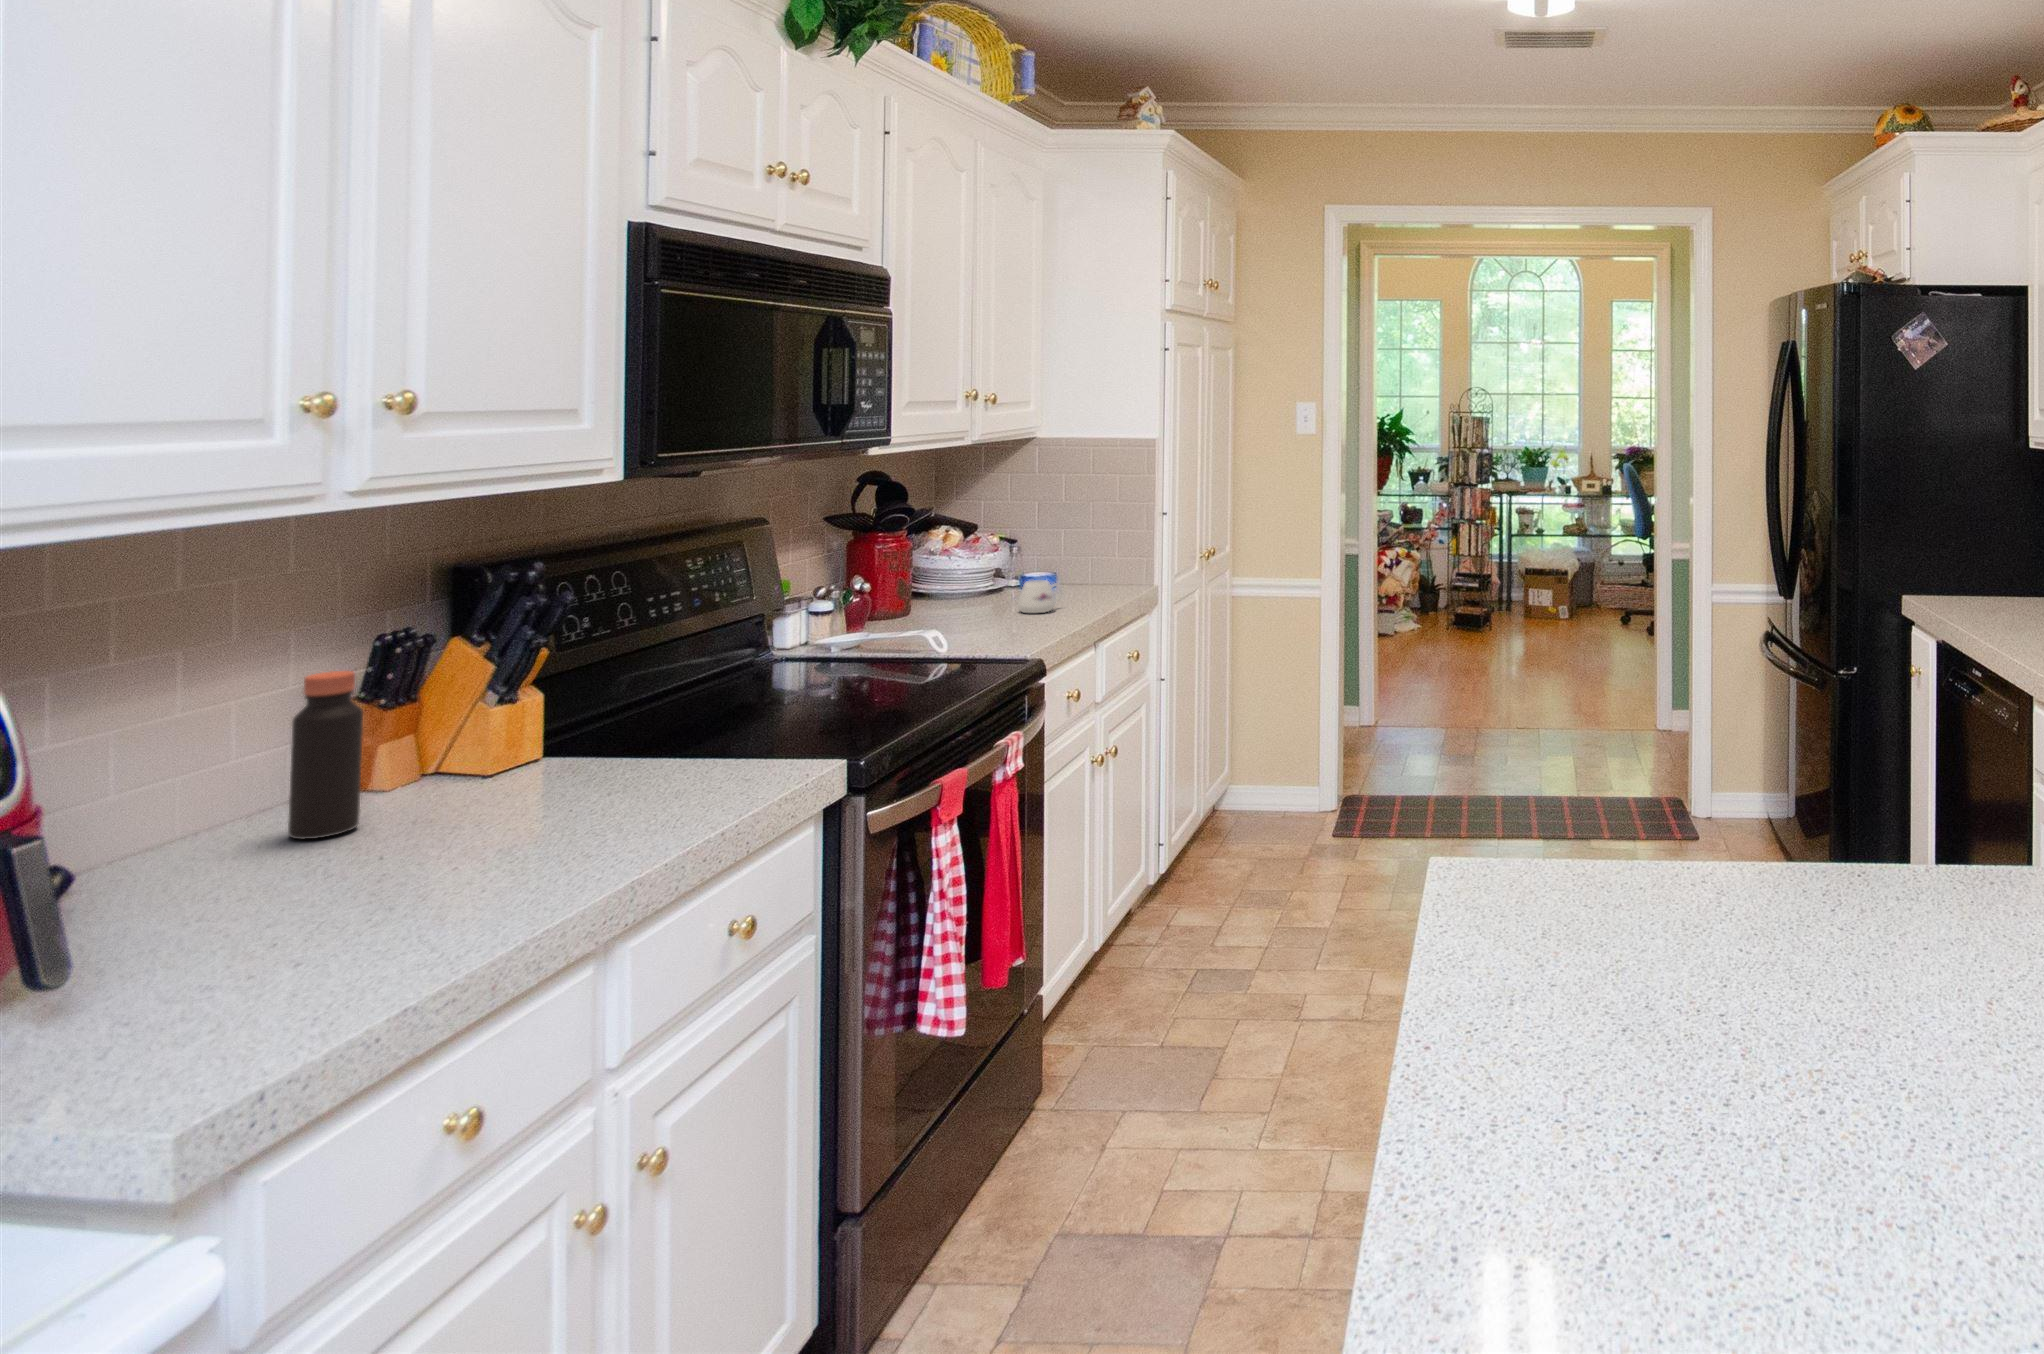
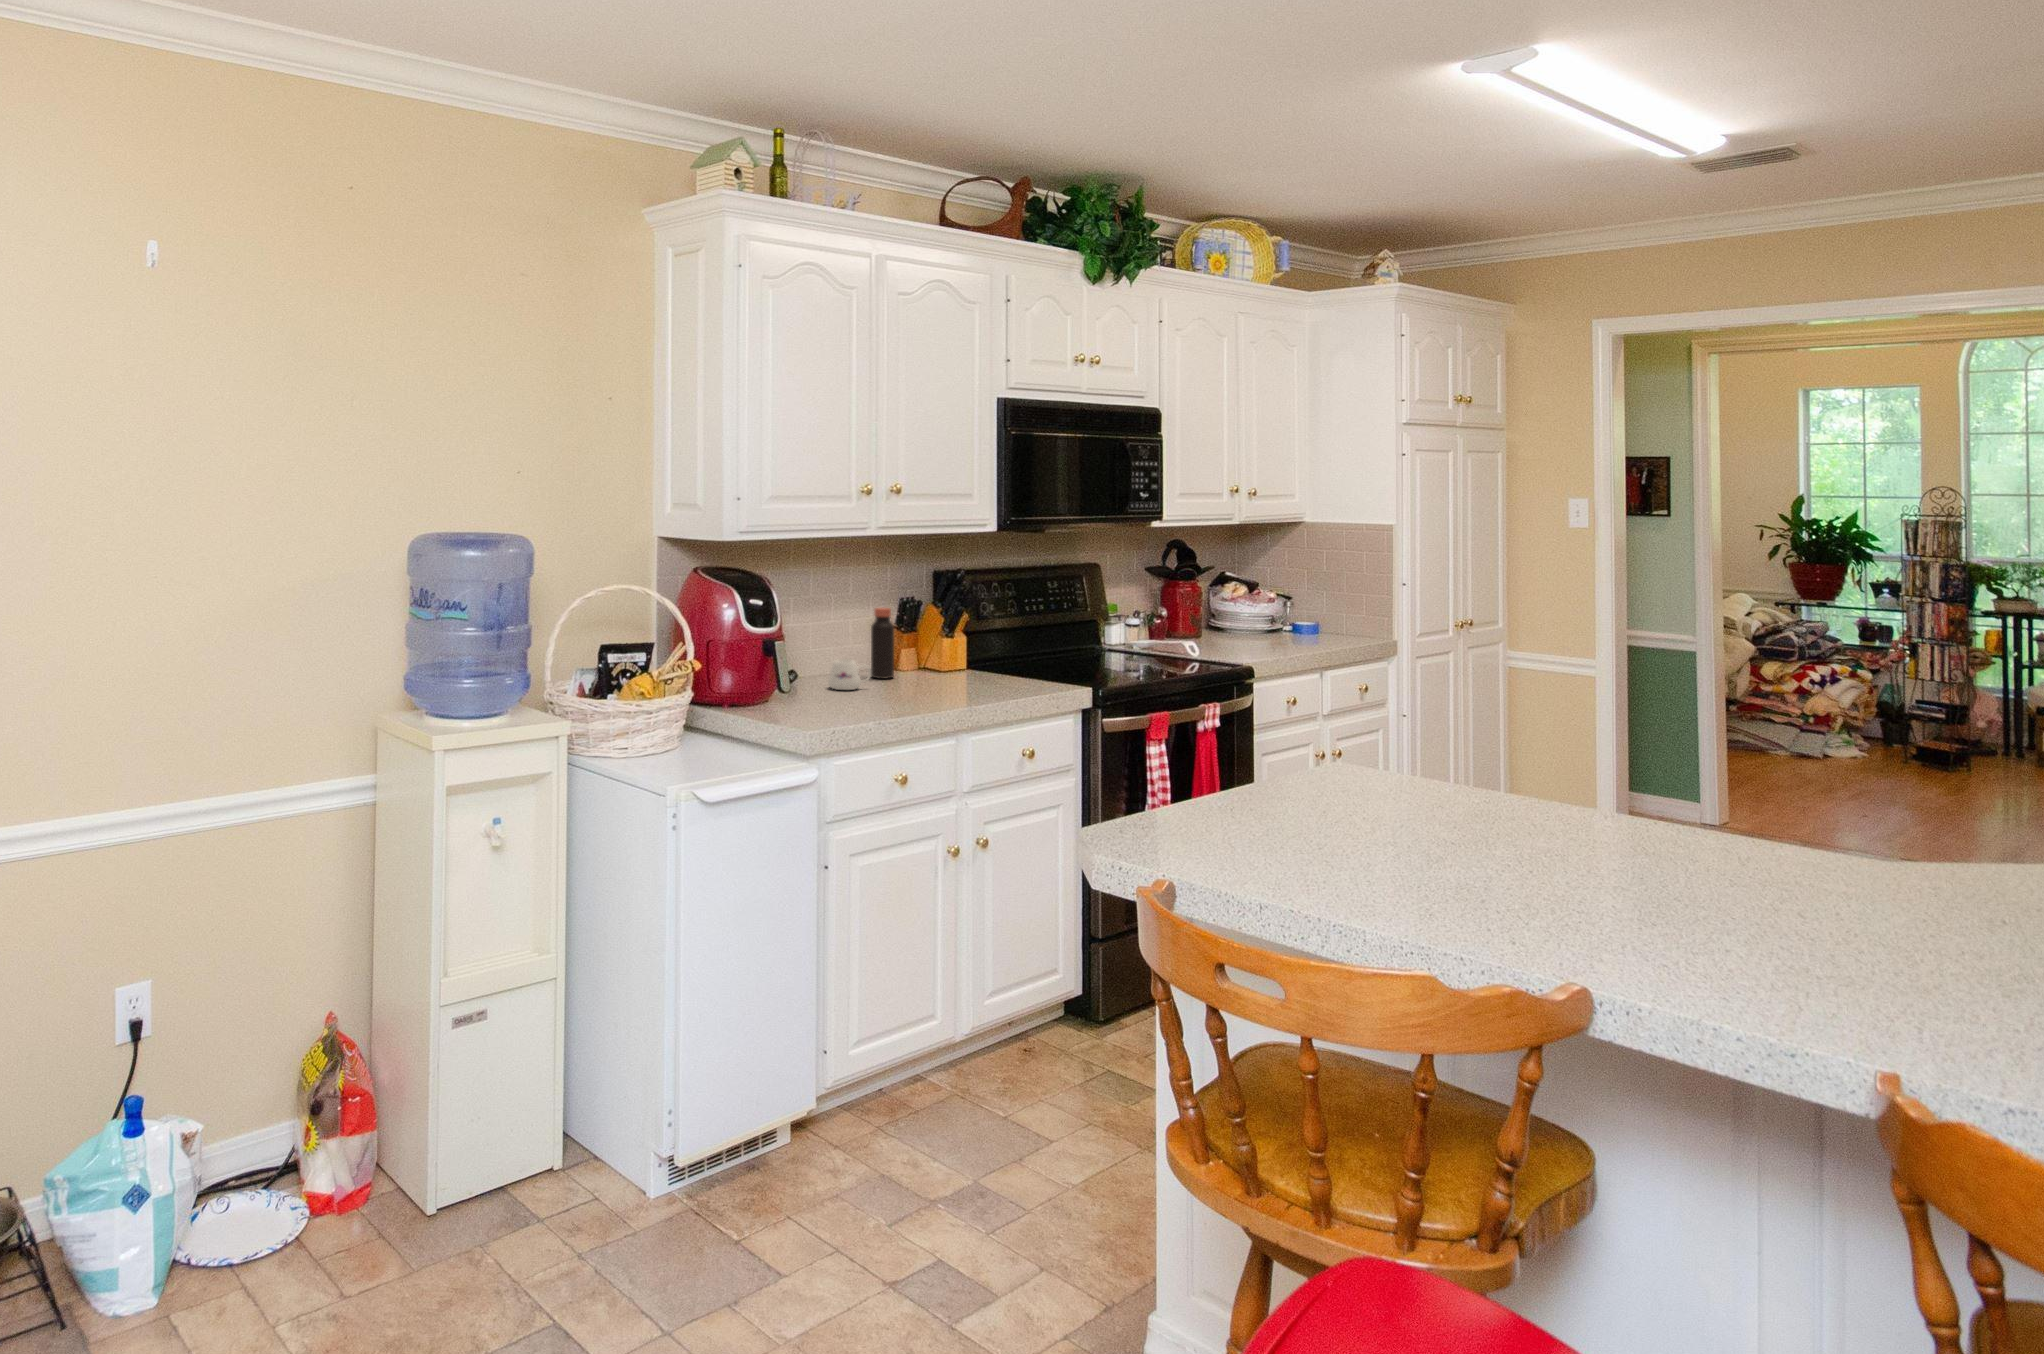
mug: present [1018,580,1062,613] -> present [828,659,871,690]

